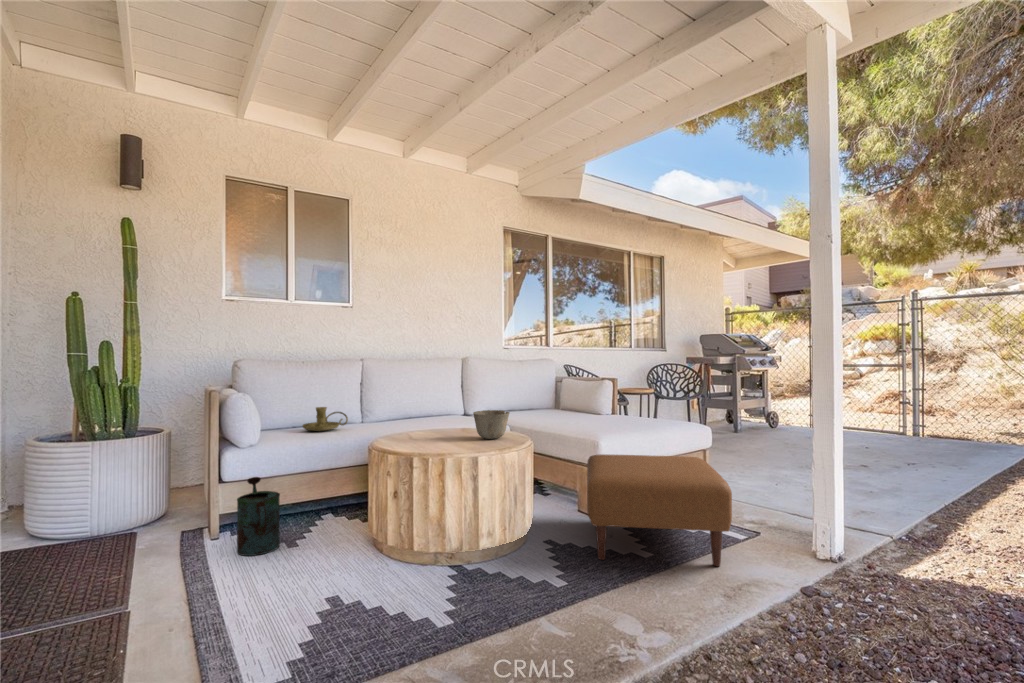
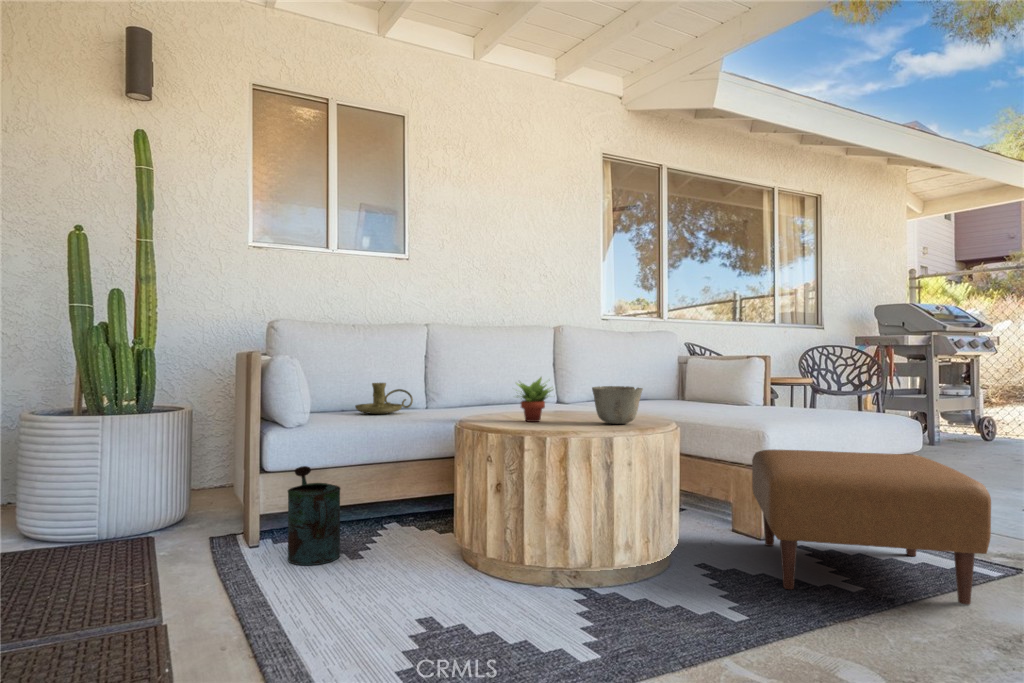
succulent plant: none [415,403,448,438] -> present [517,377,552,422]

